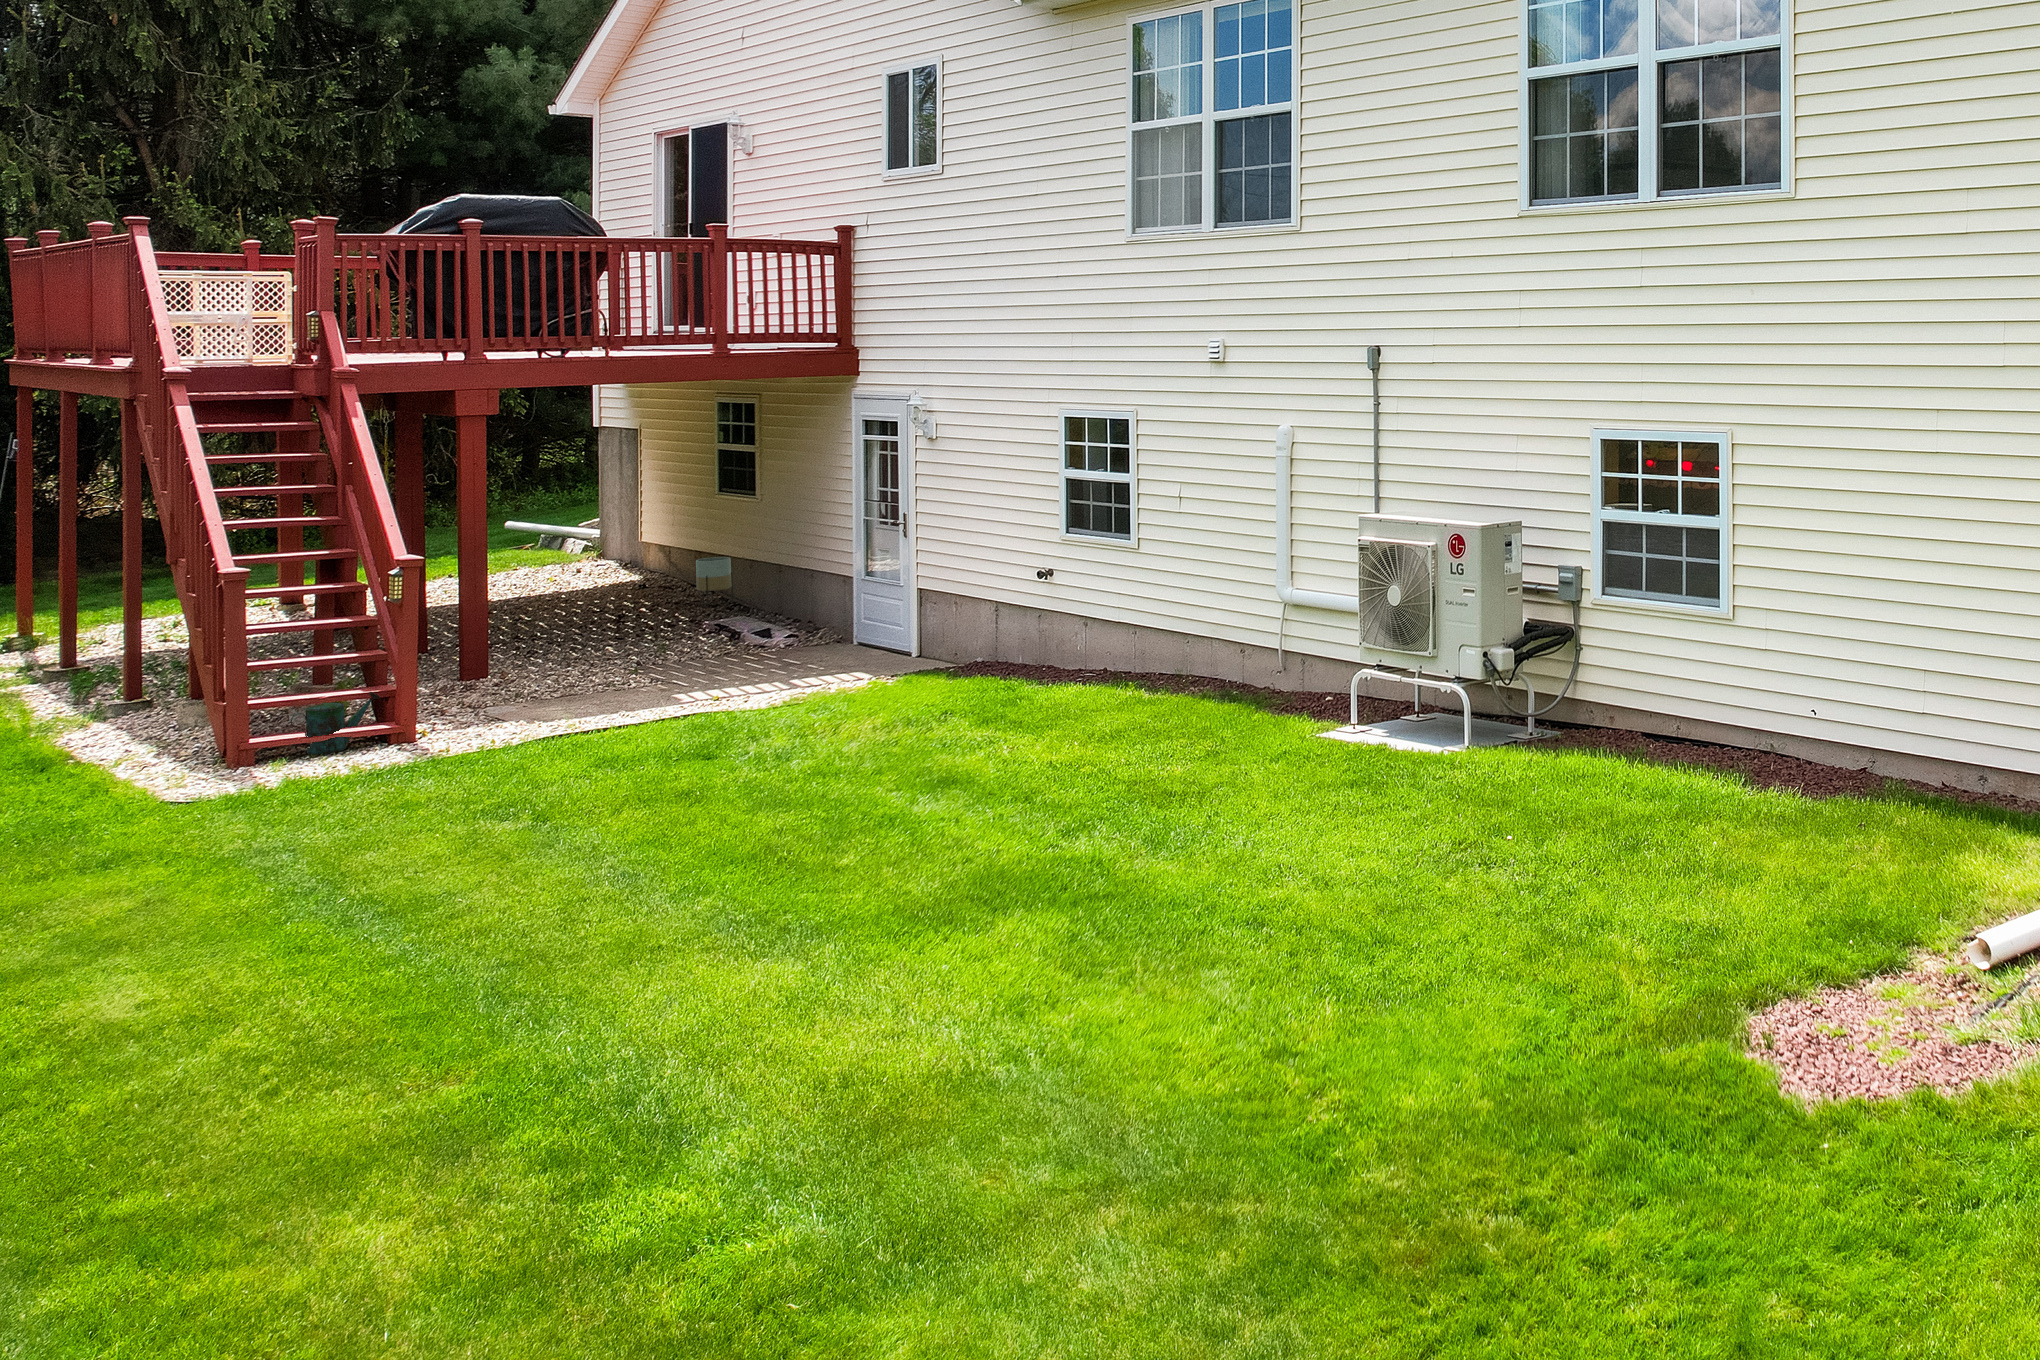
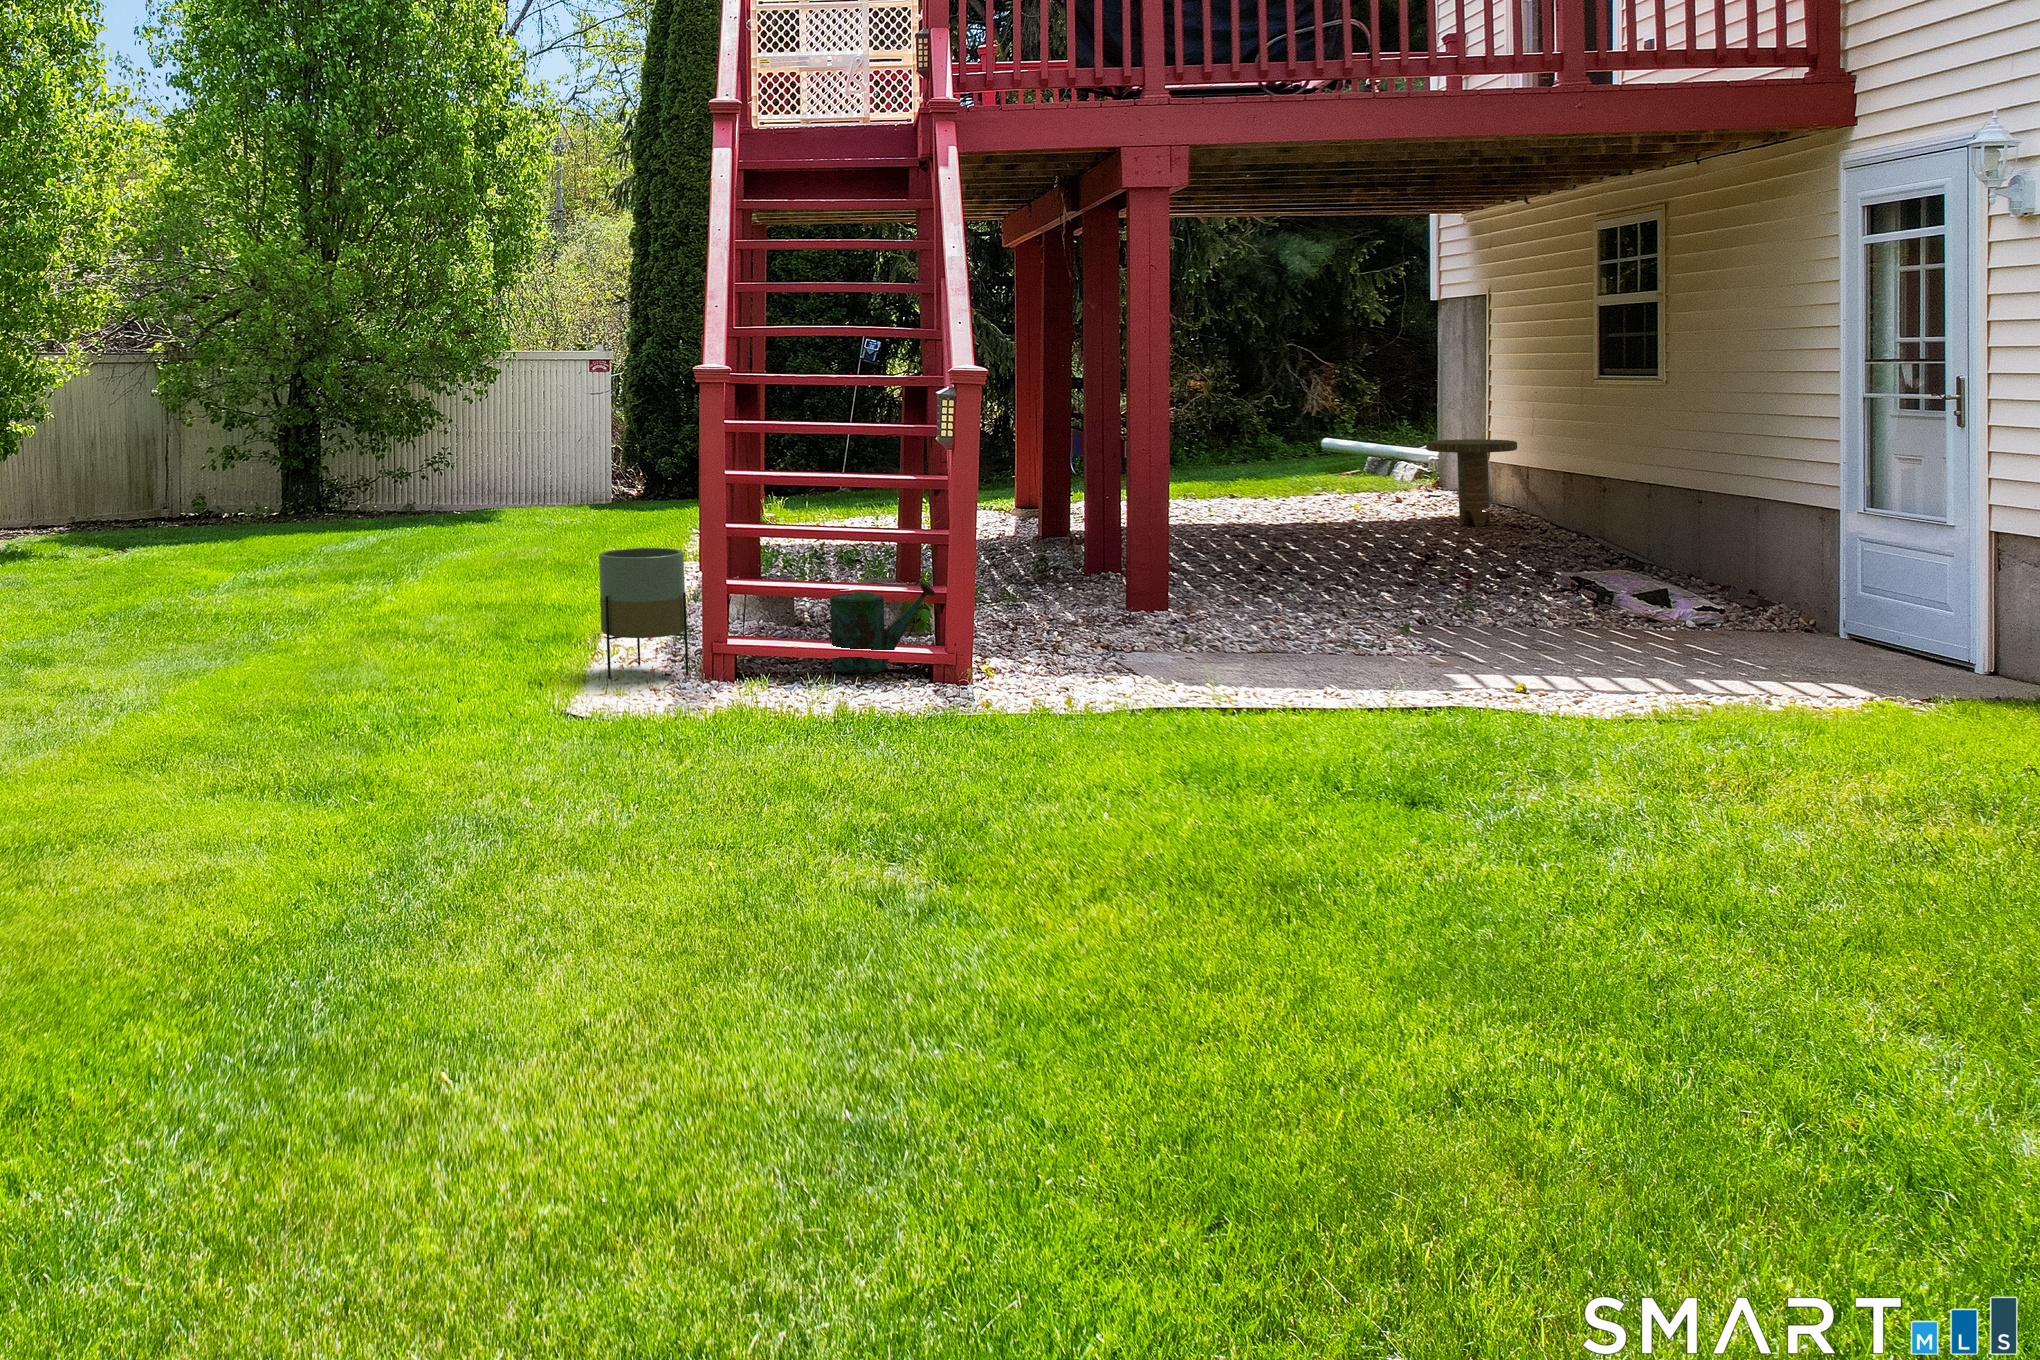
side table: none [618,536,678,596] -> present [1426,439,1517,526]
planter: present [696,557,733,607] -> present [599,548,689,679]

